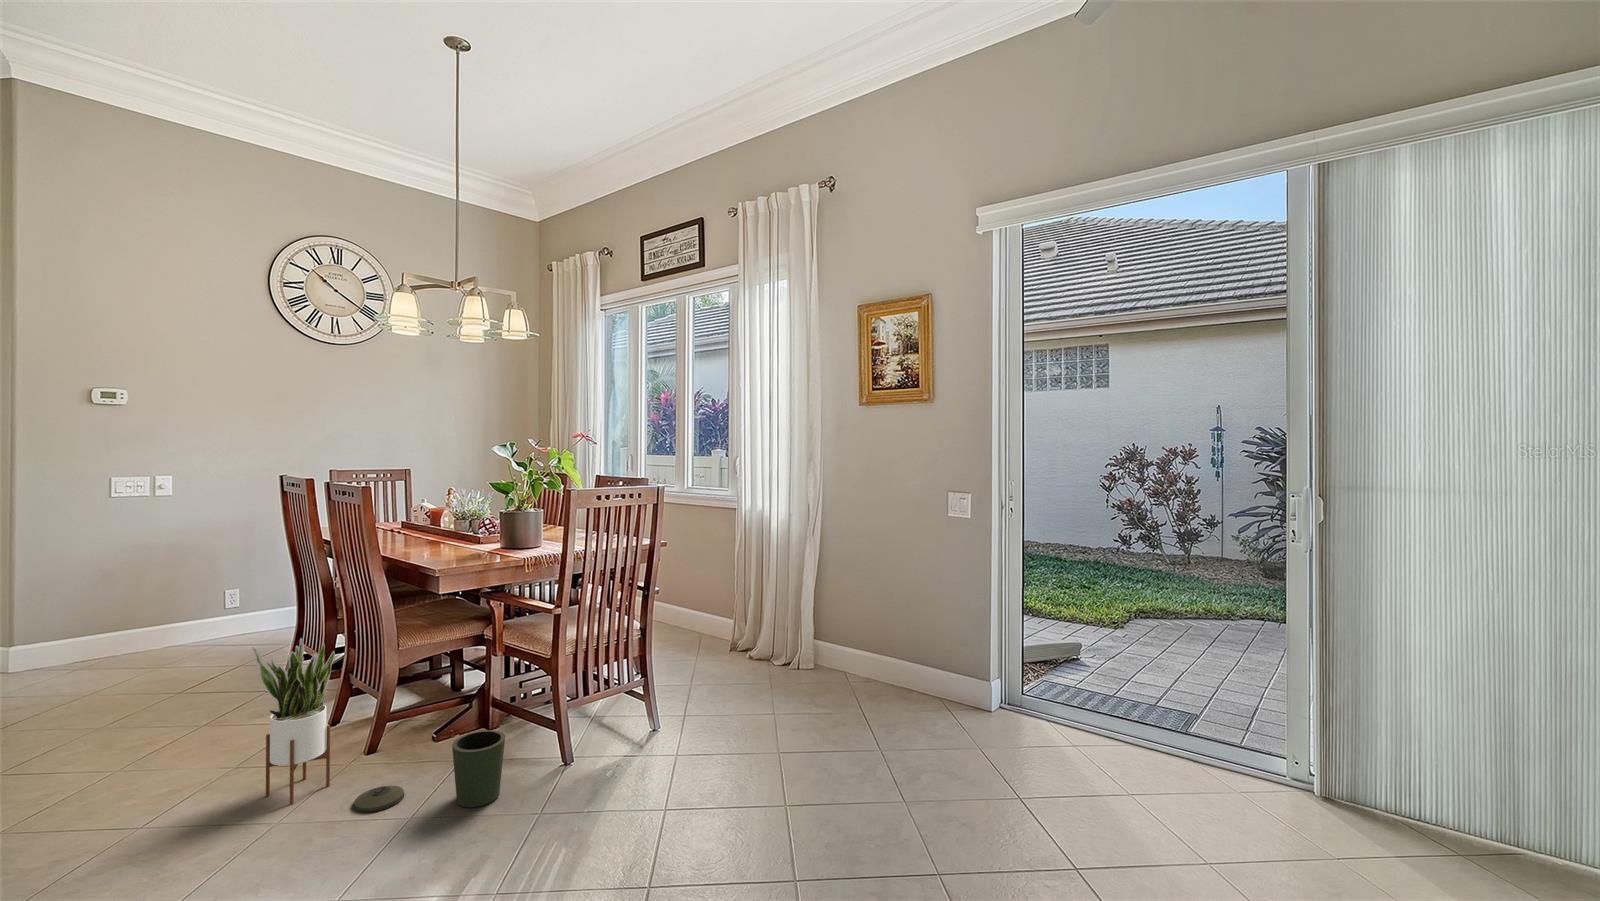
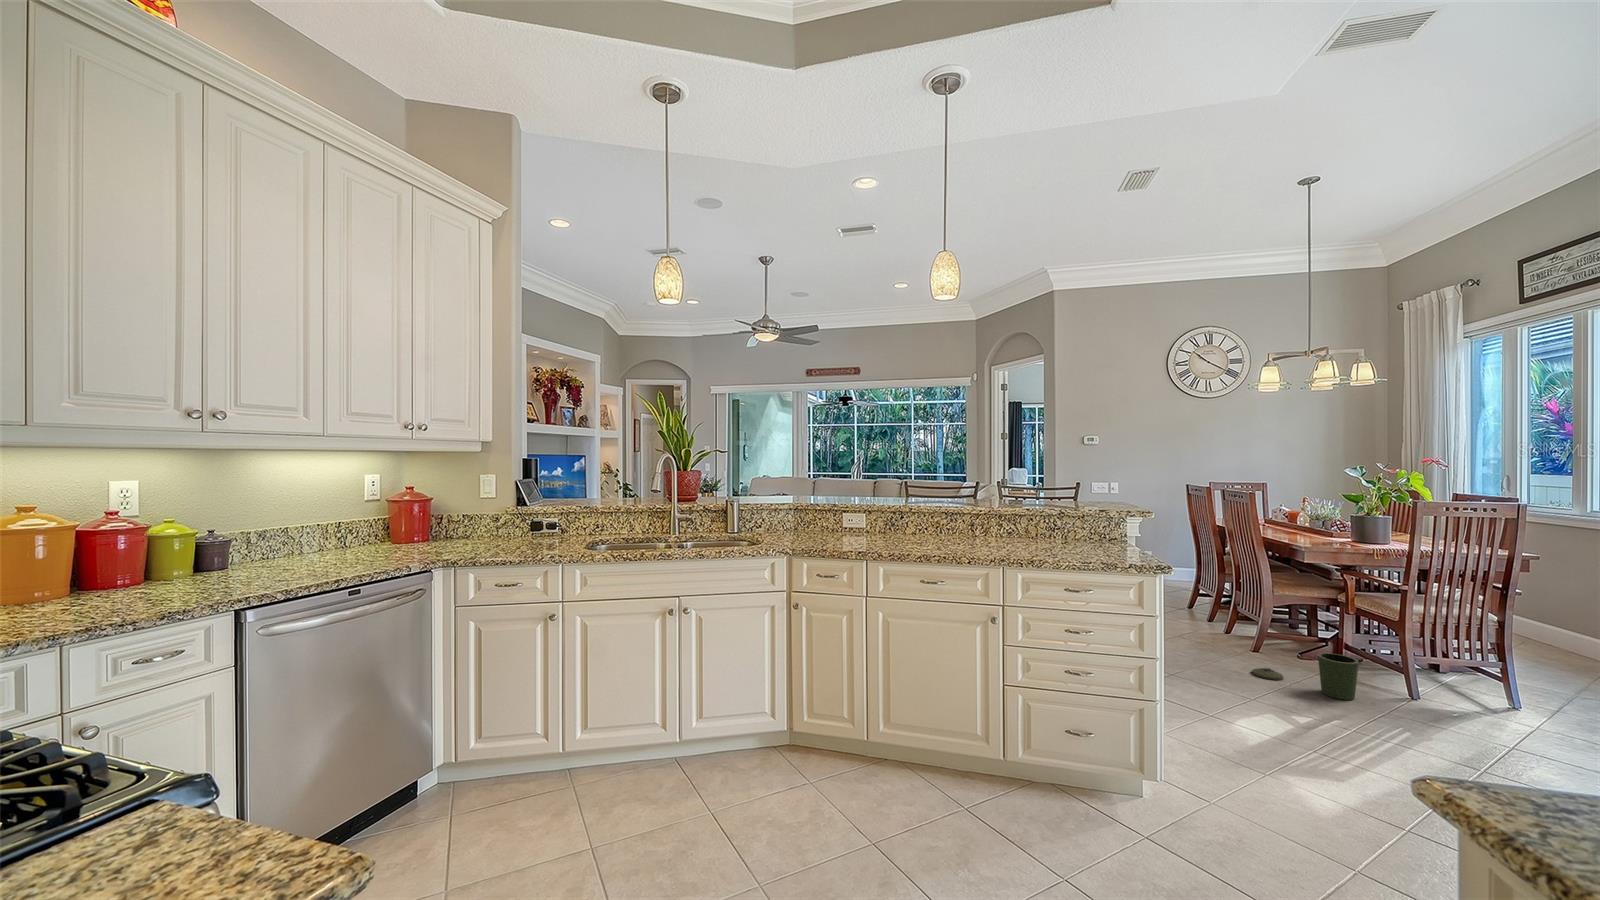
potted plant: present [252,638,335,804] -> none [1194,572,1236,661]

